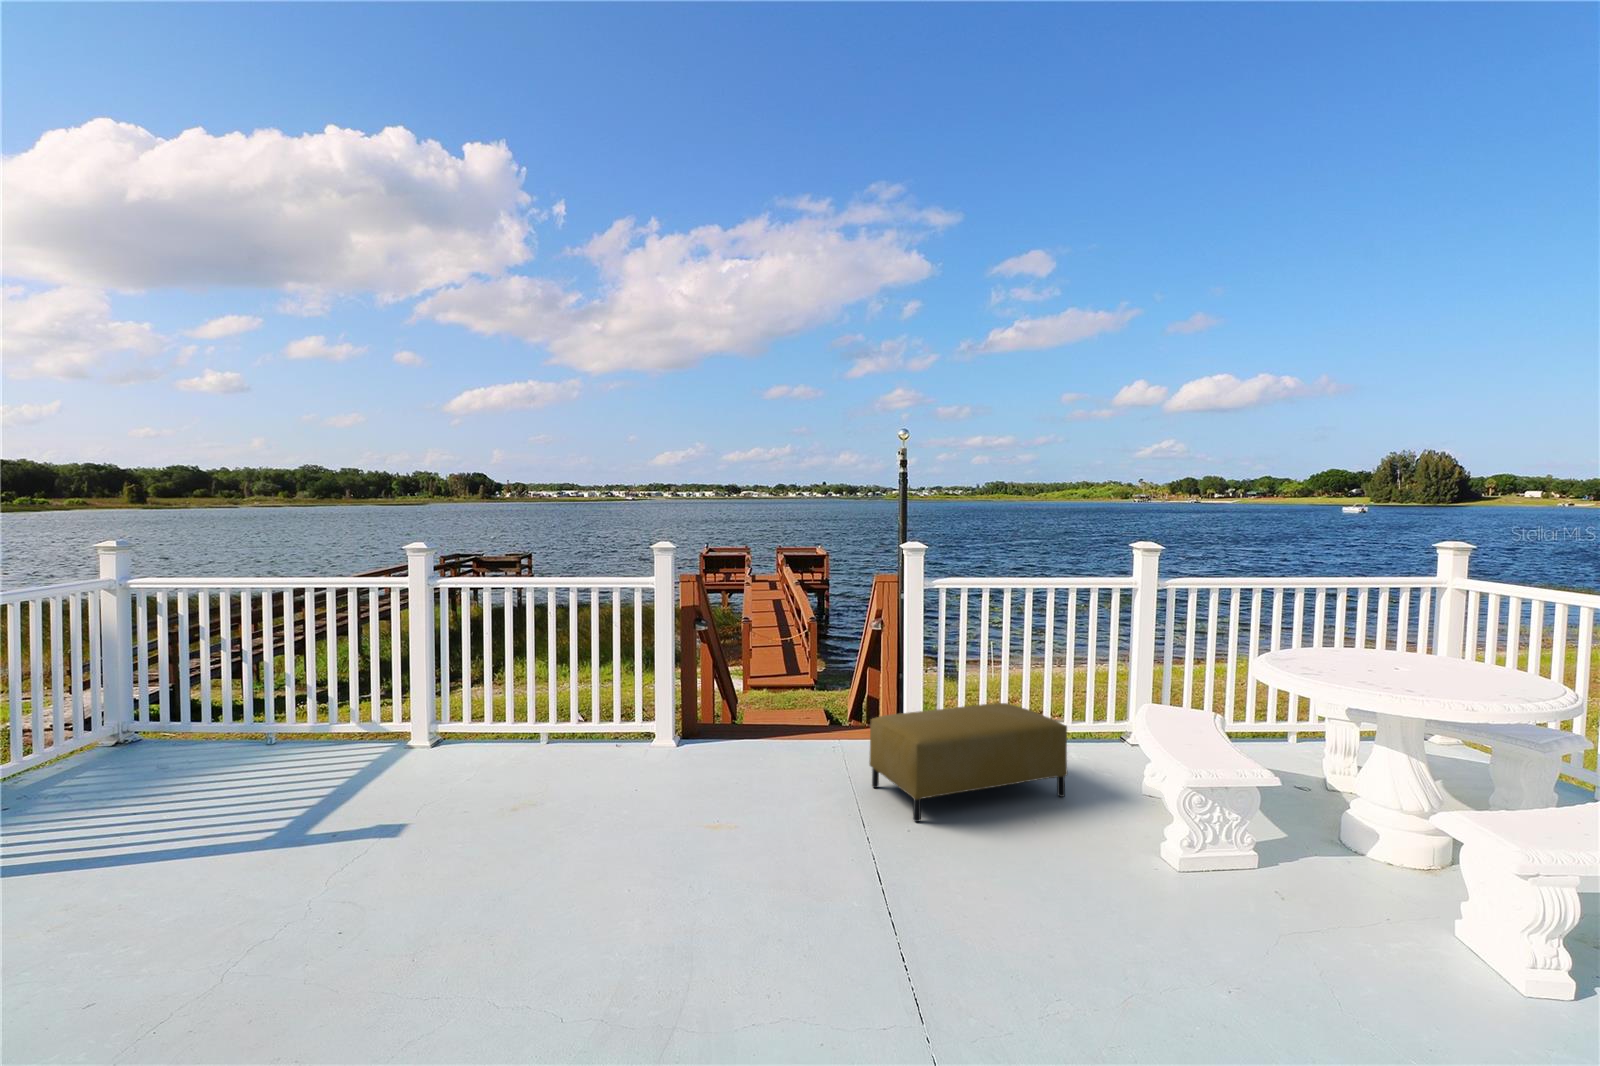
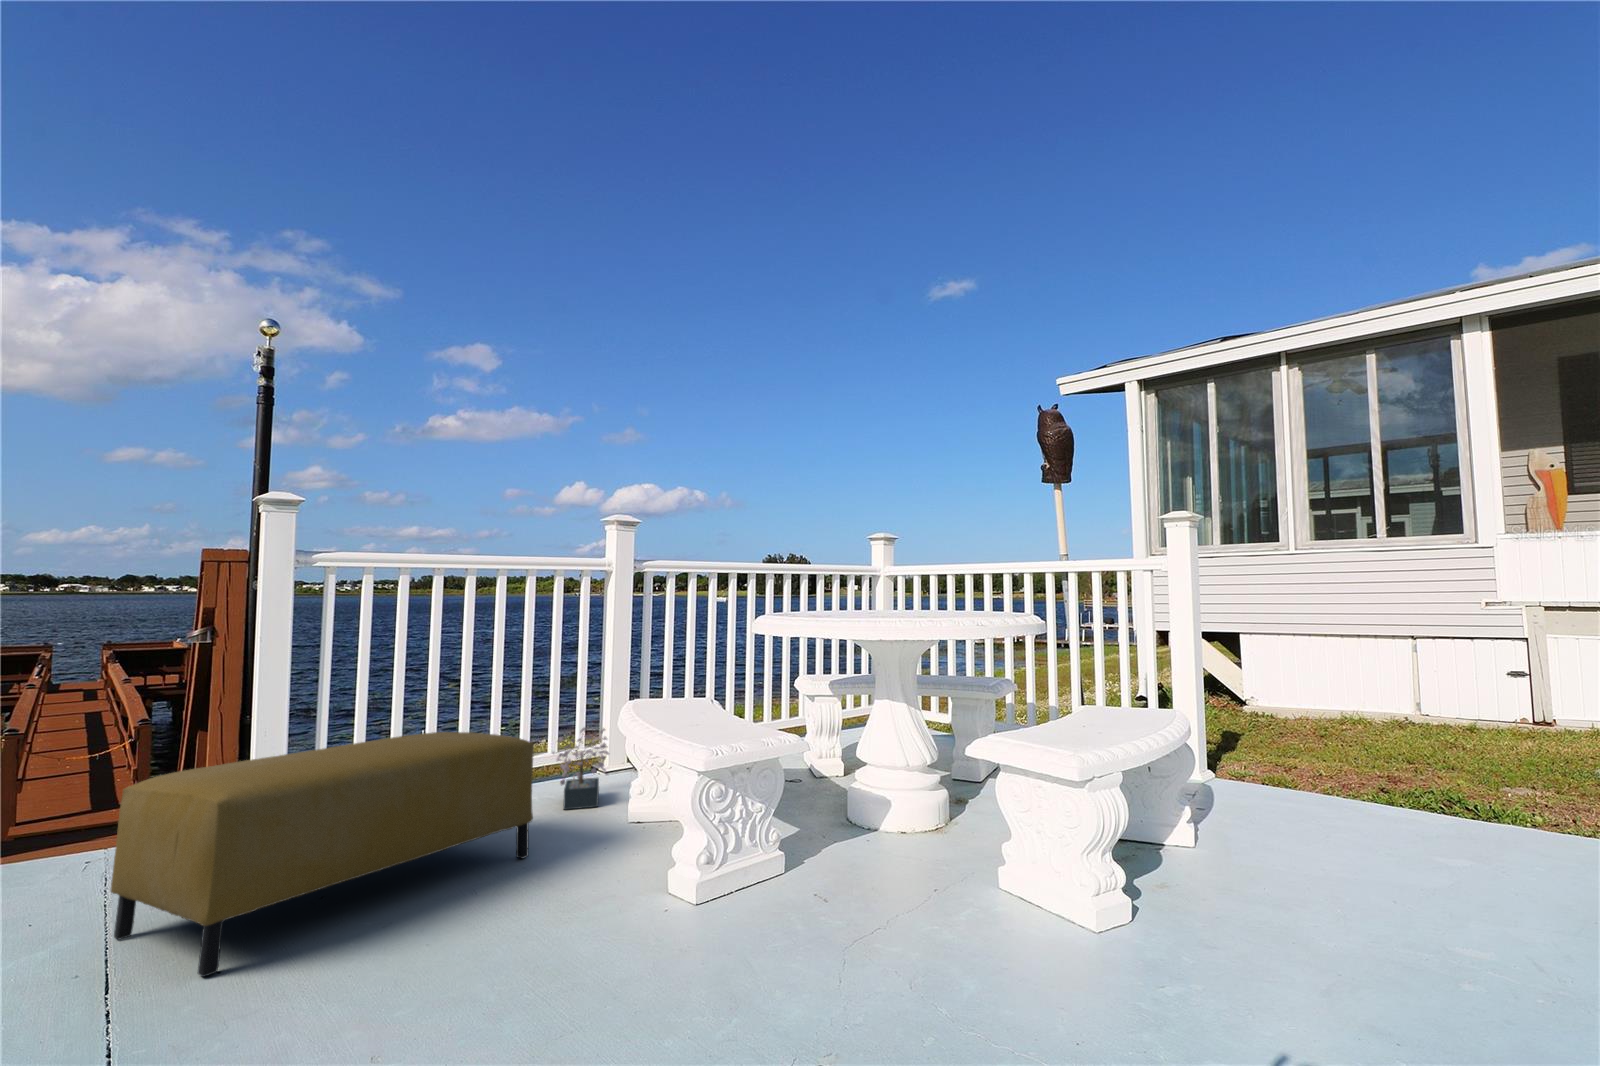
decorative plant: none [1078,704,1123,766] -> present [552,728,609,810]

